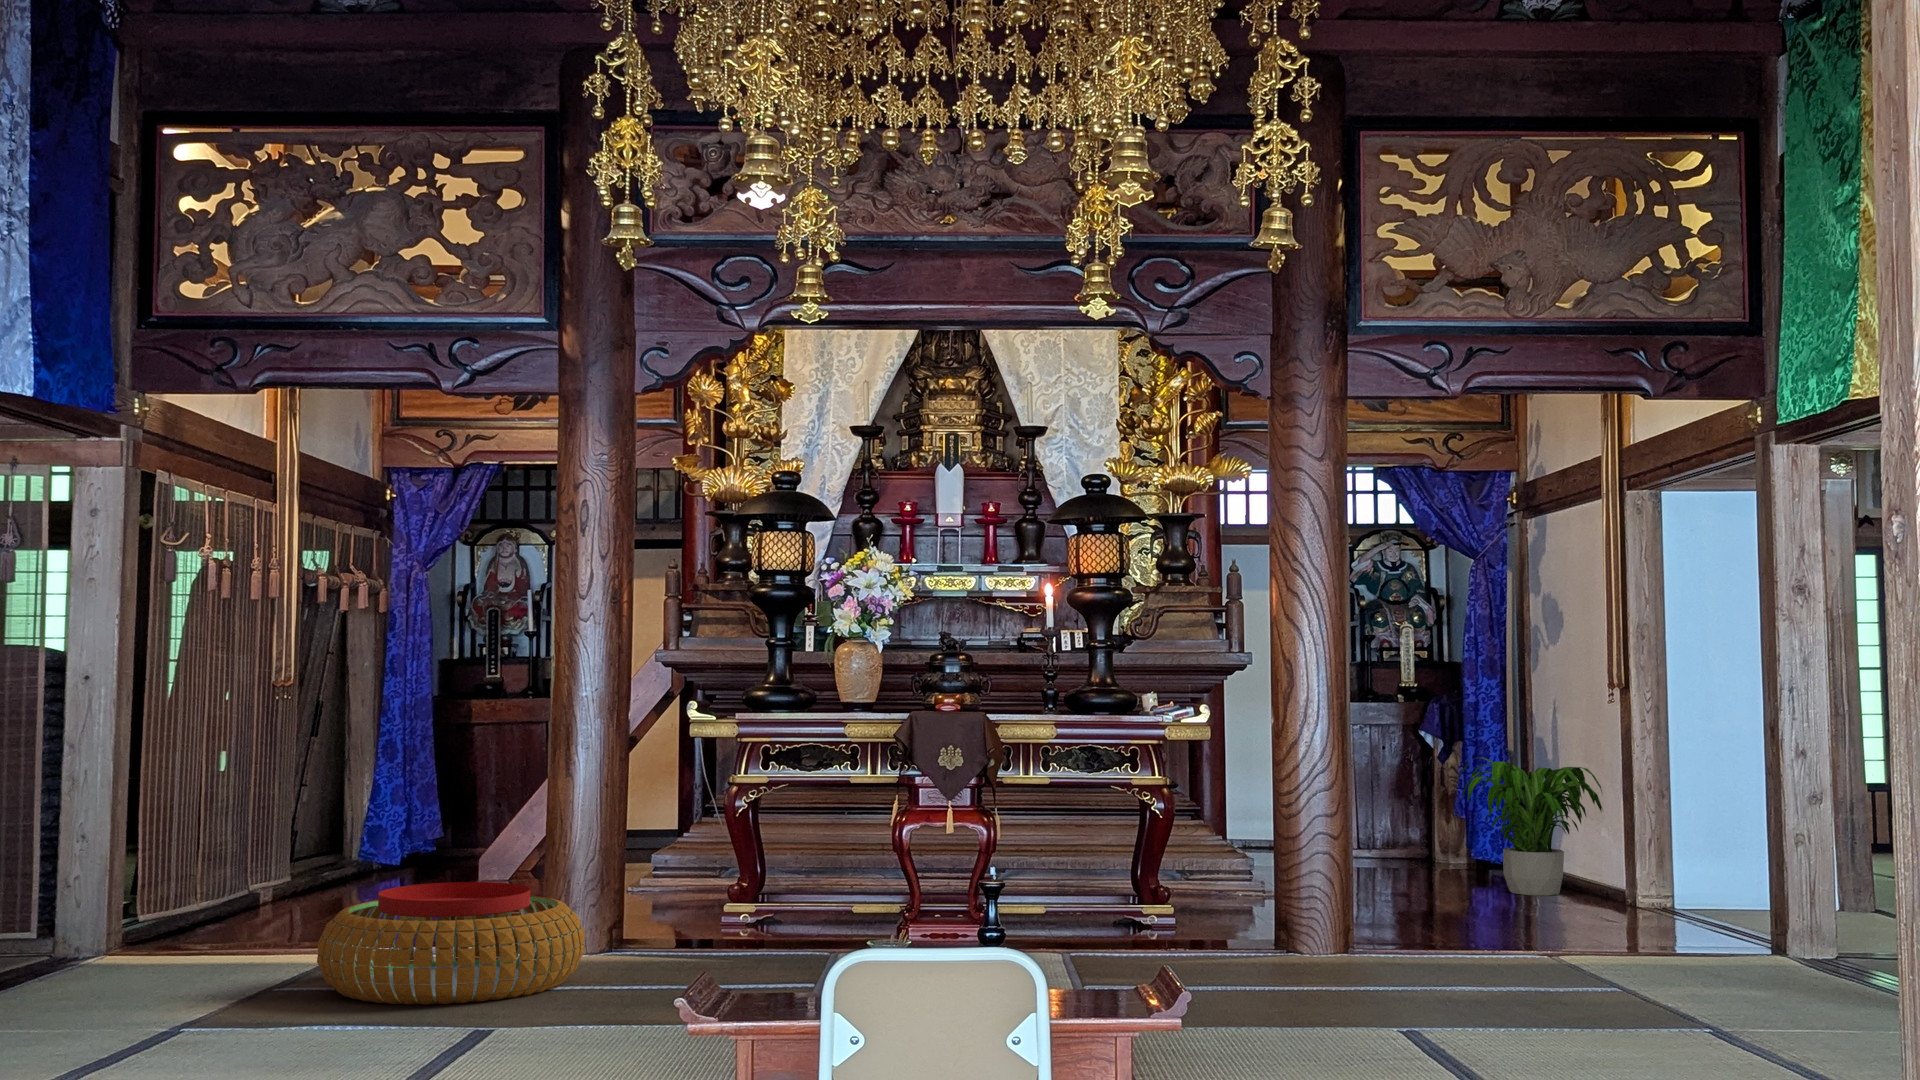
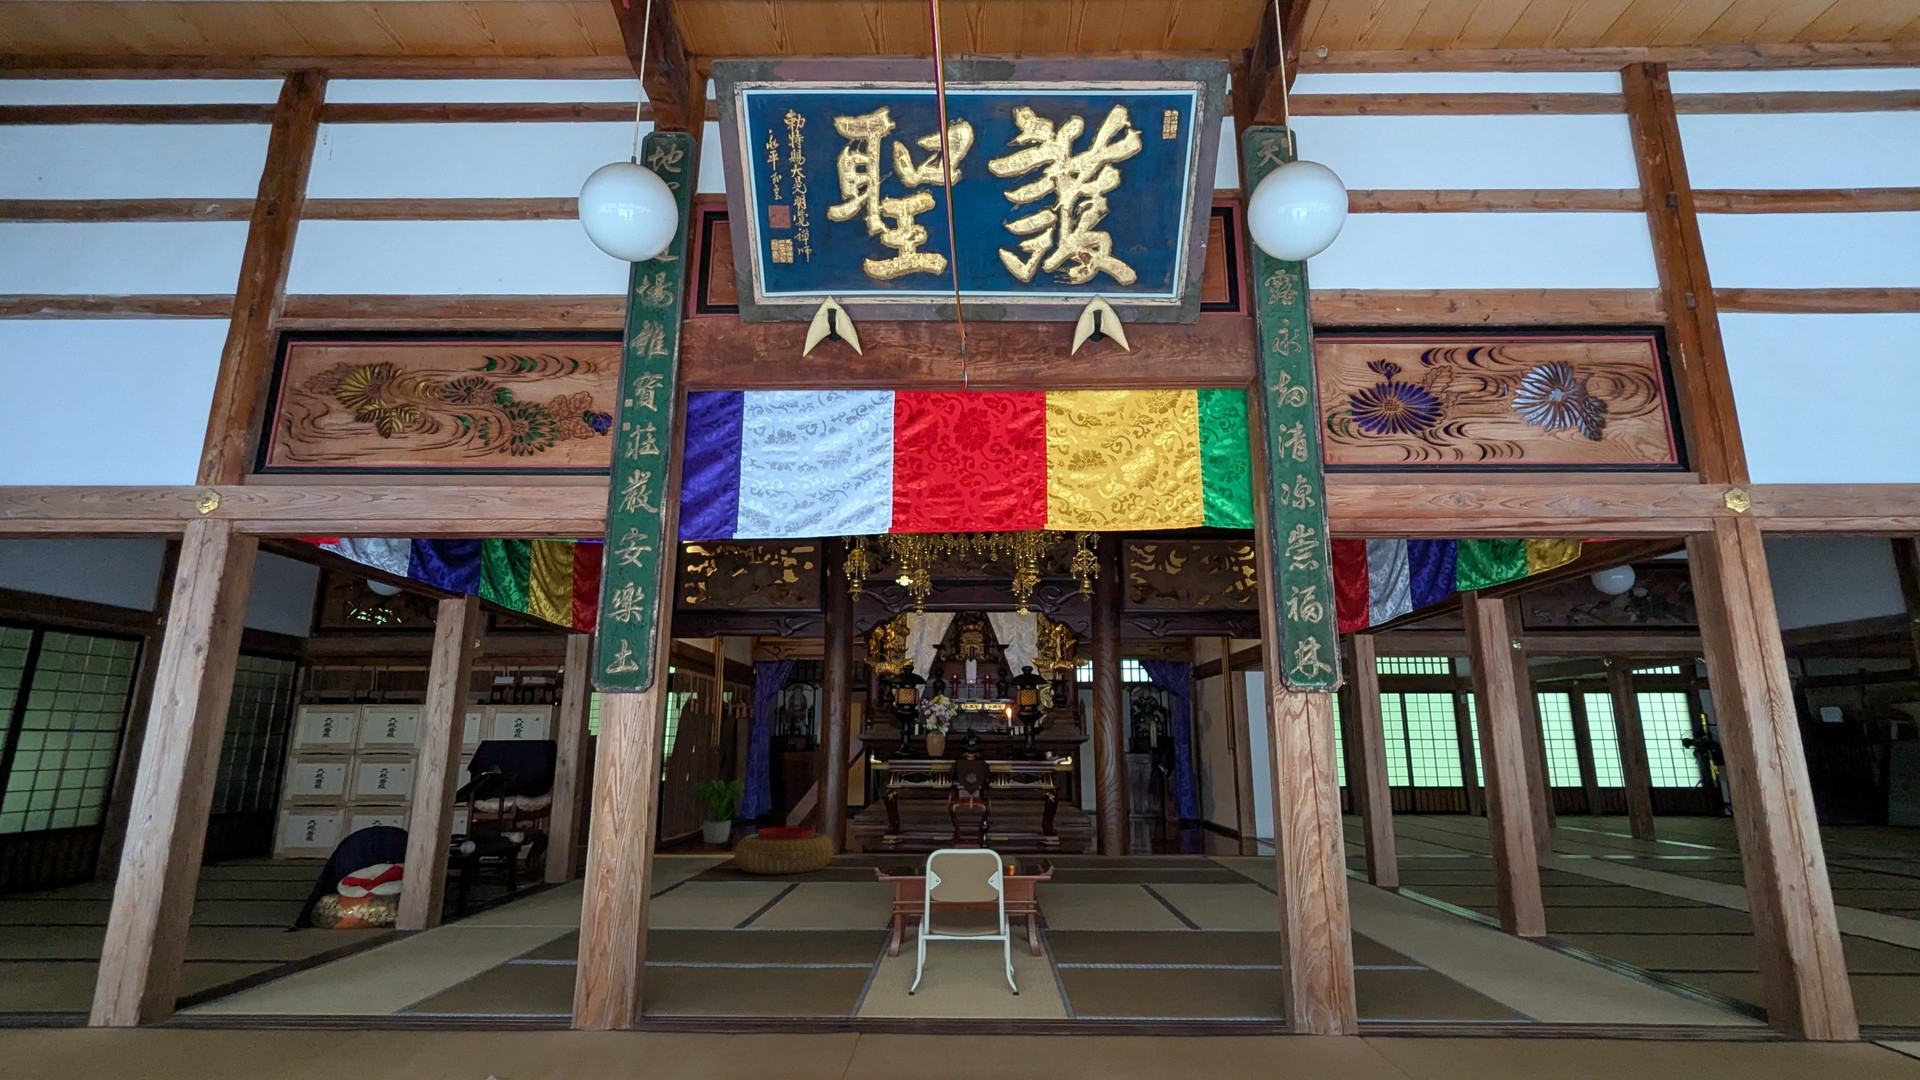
potted plant: present [1458,758,1603,896] -> present [691,779,748,843]

